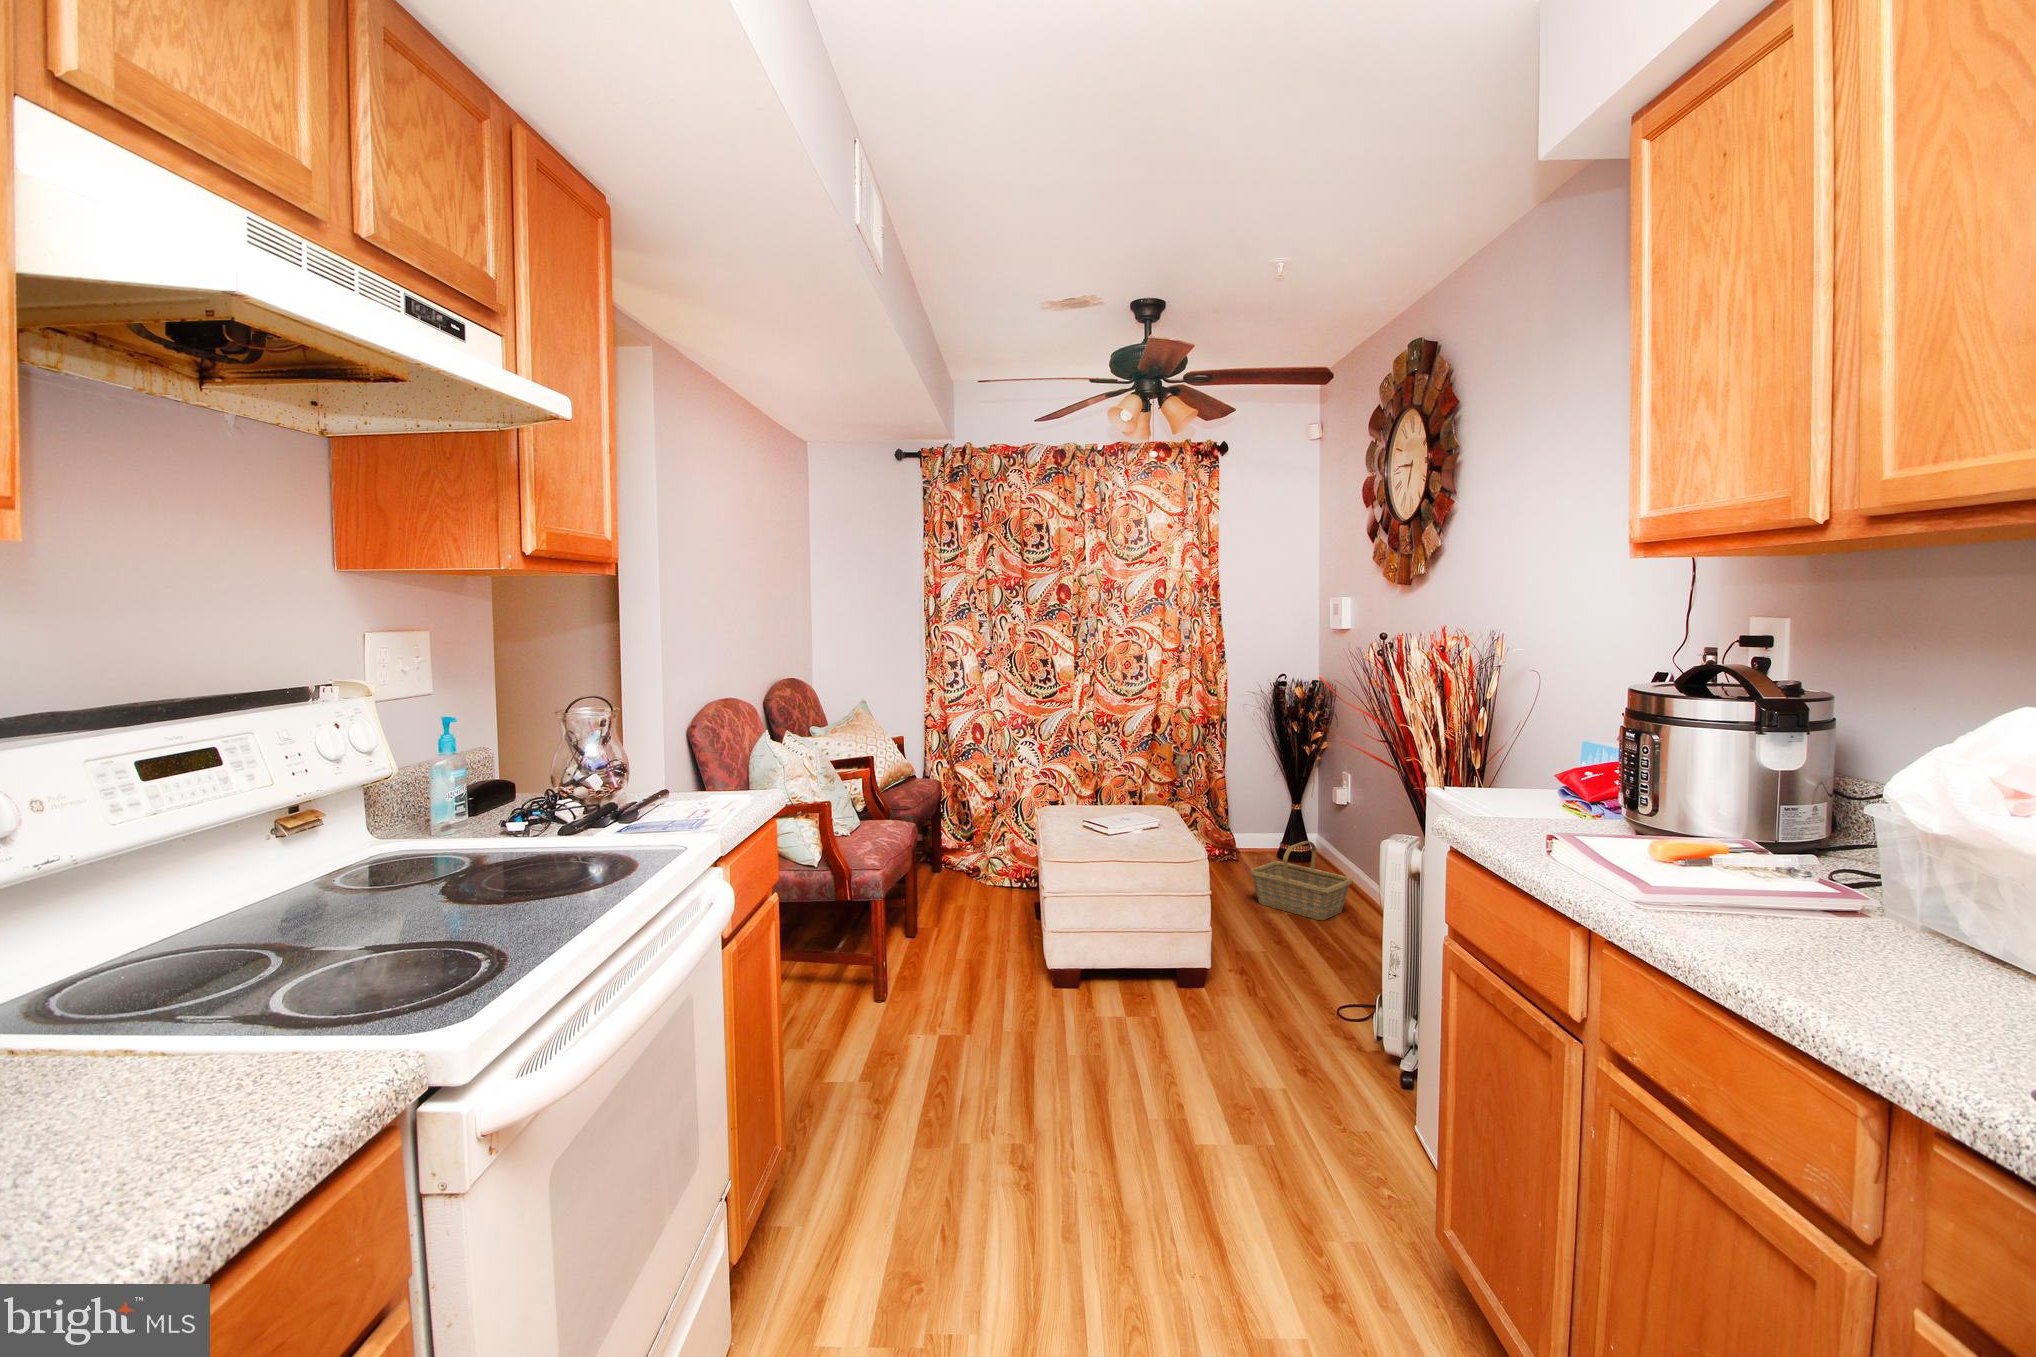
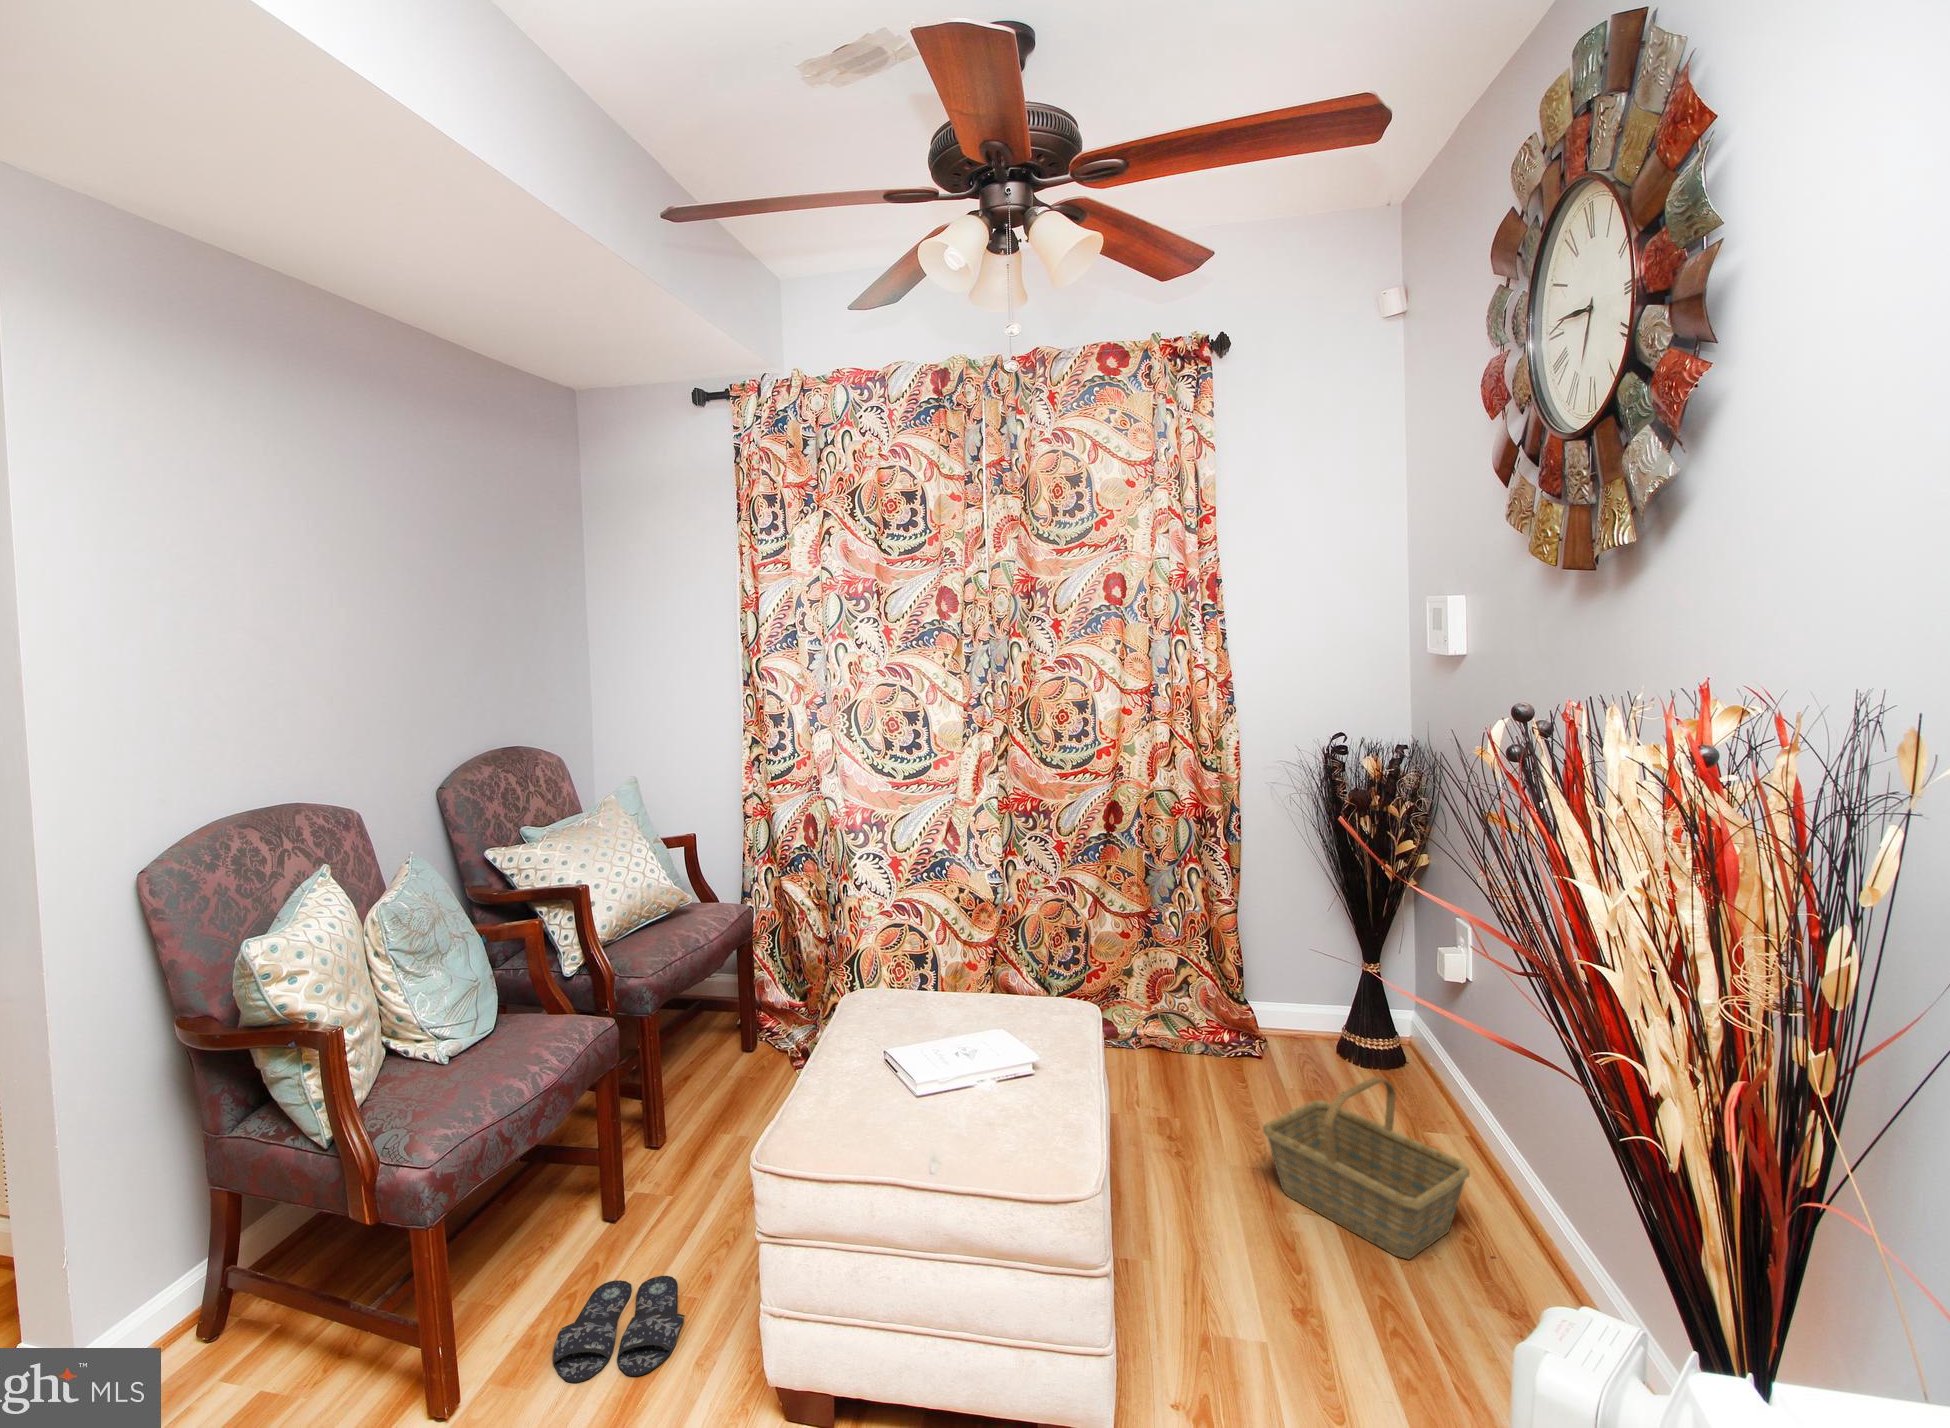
slippers: none [917,937,978,966] -> present [554,1276,685,1383]

